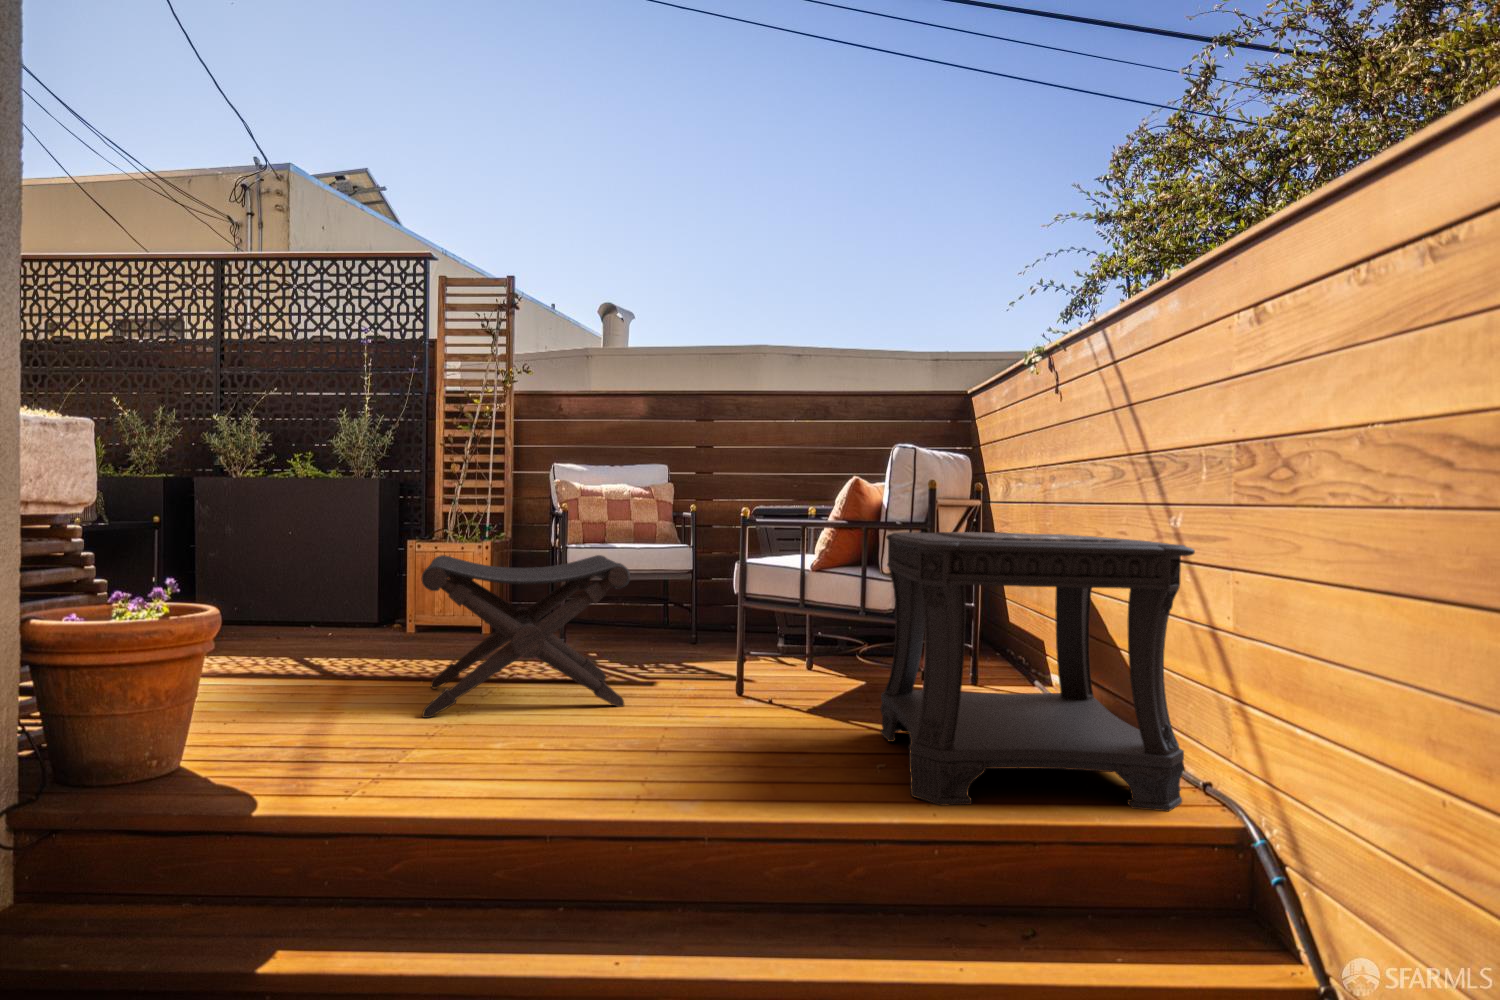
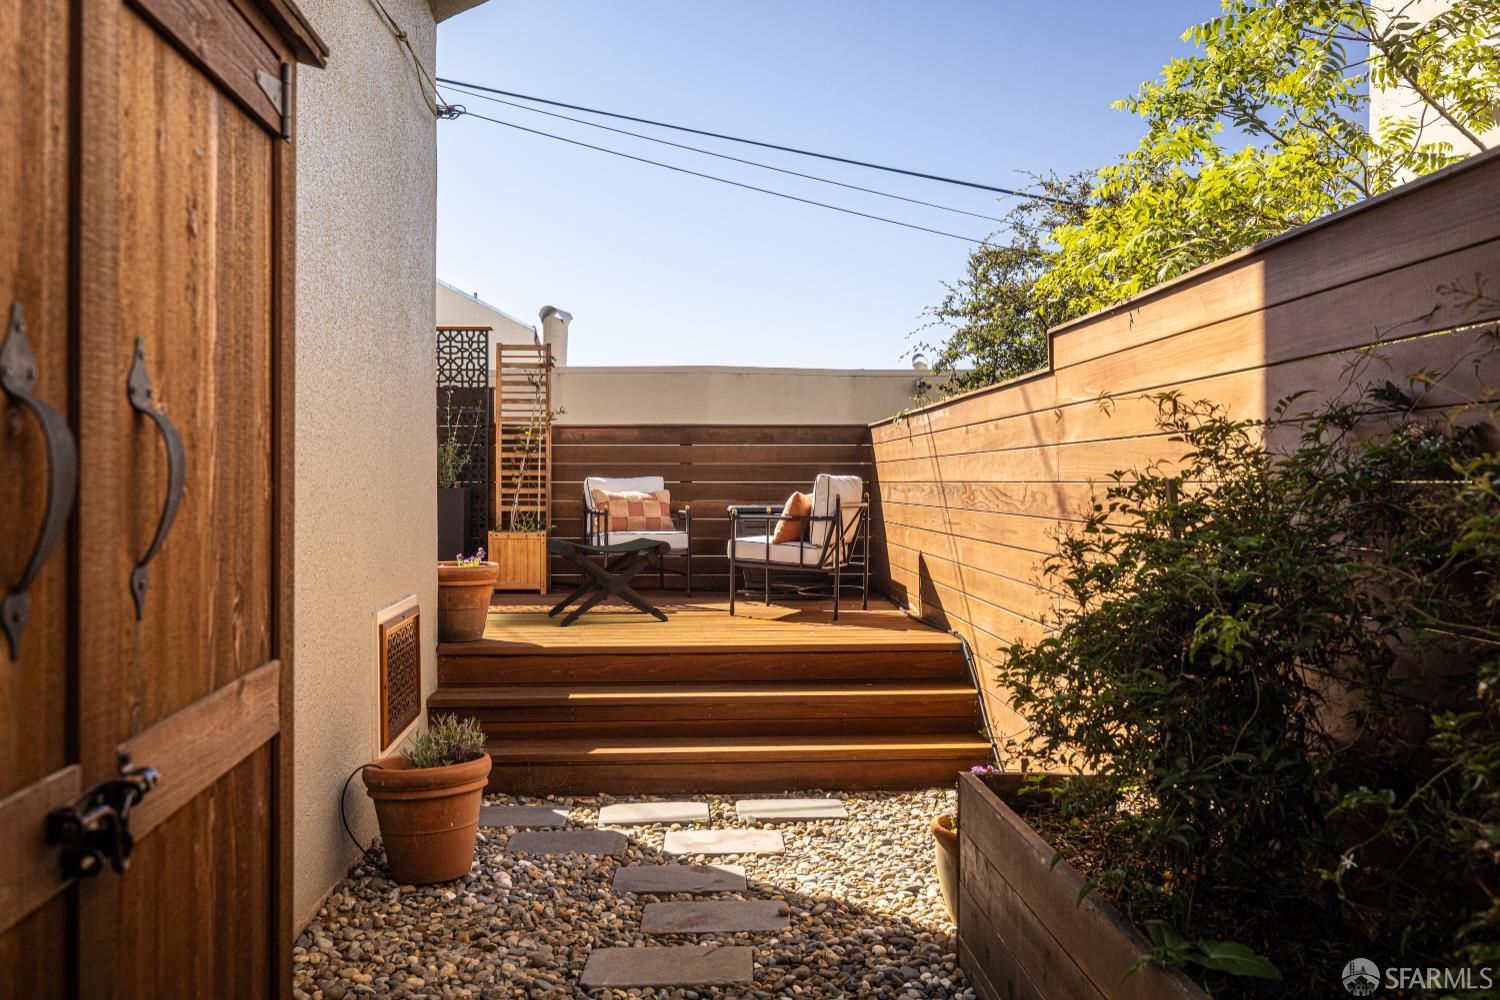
side table: present [880,532,1195,811] -> none [811,521,949,644]

